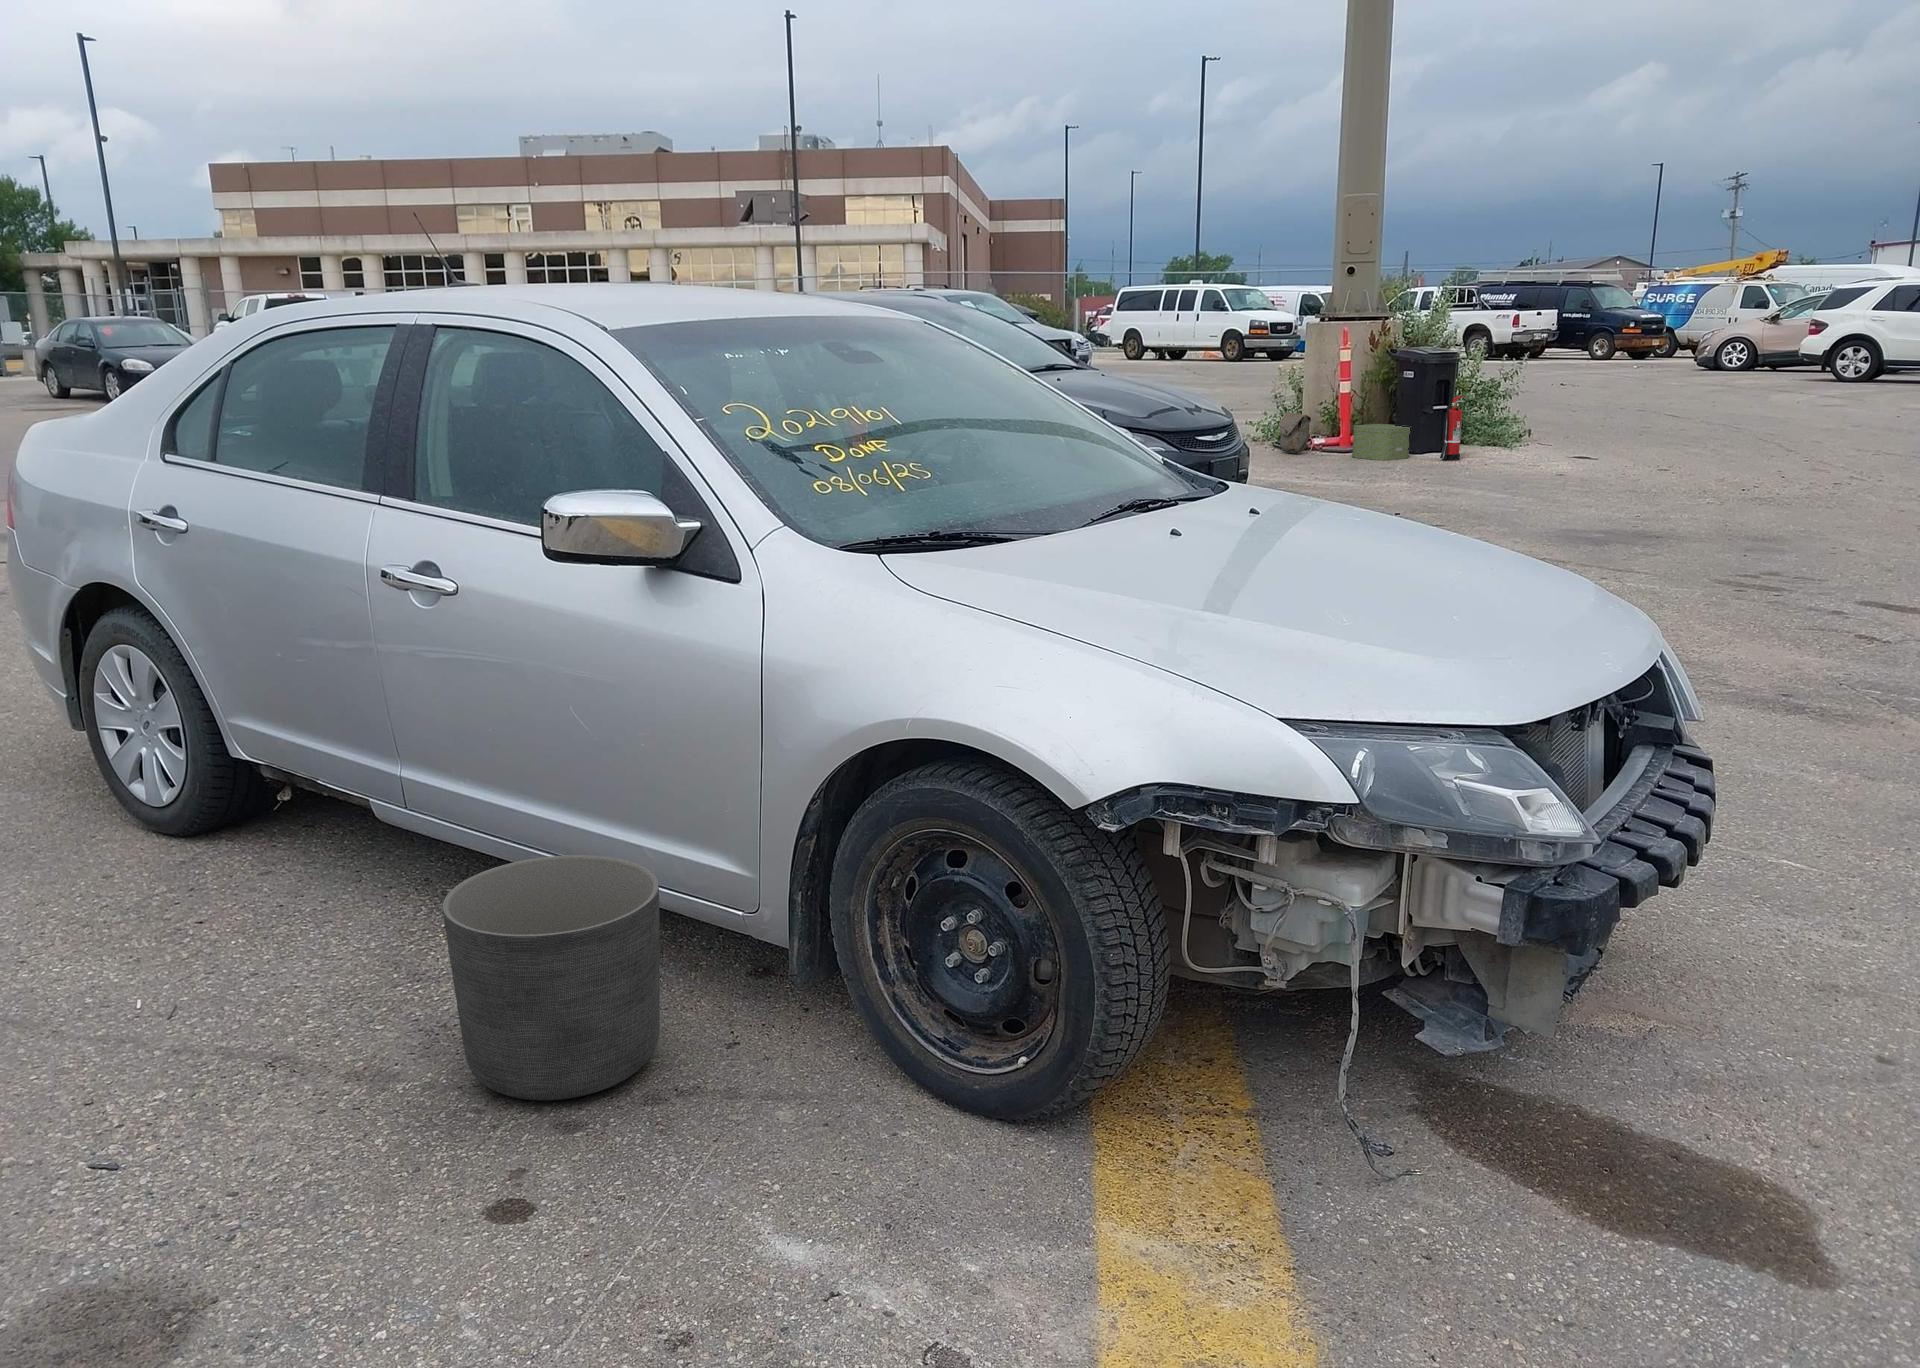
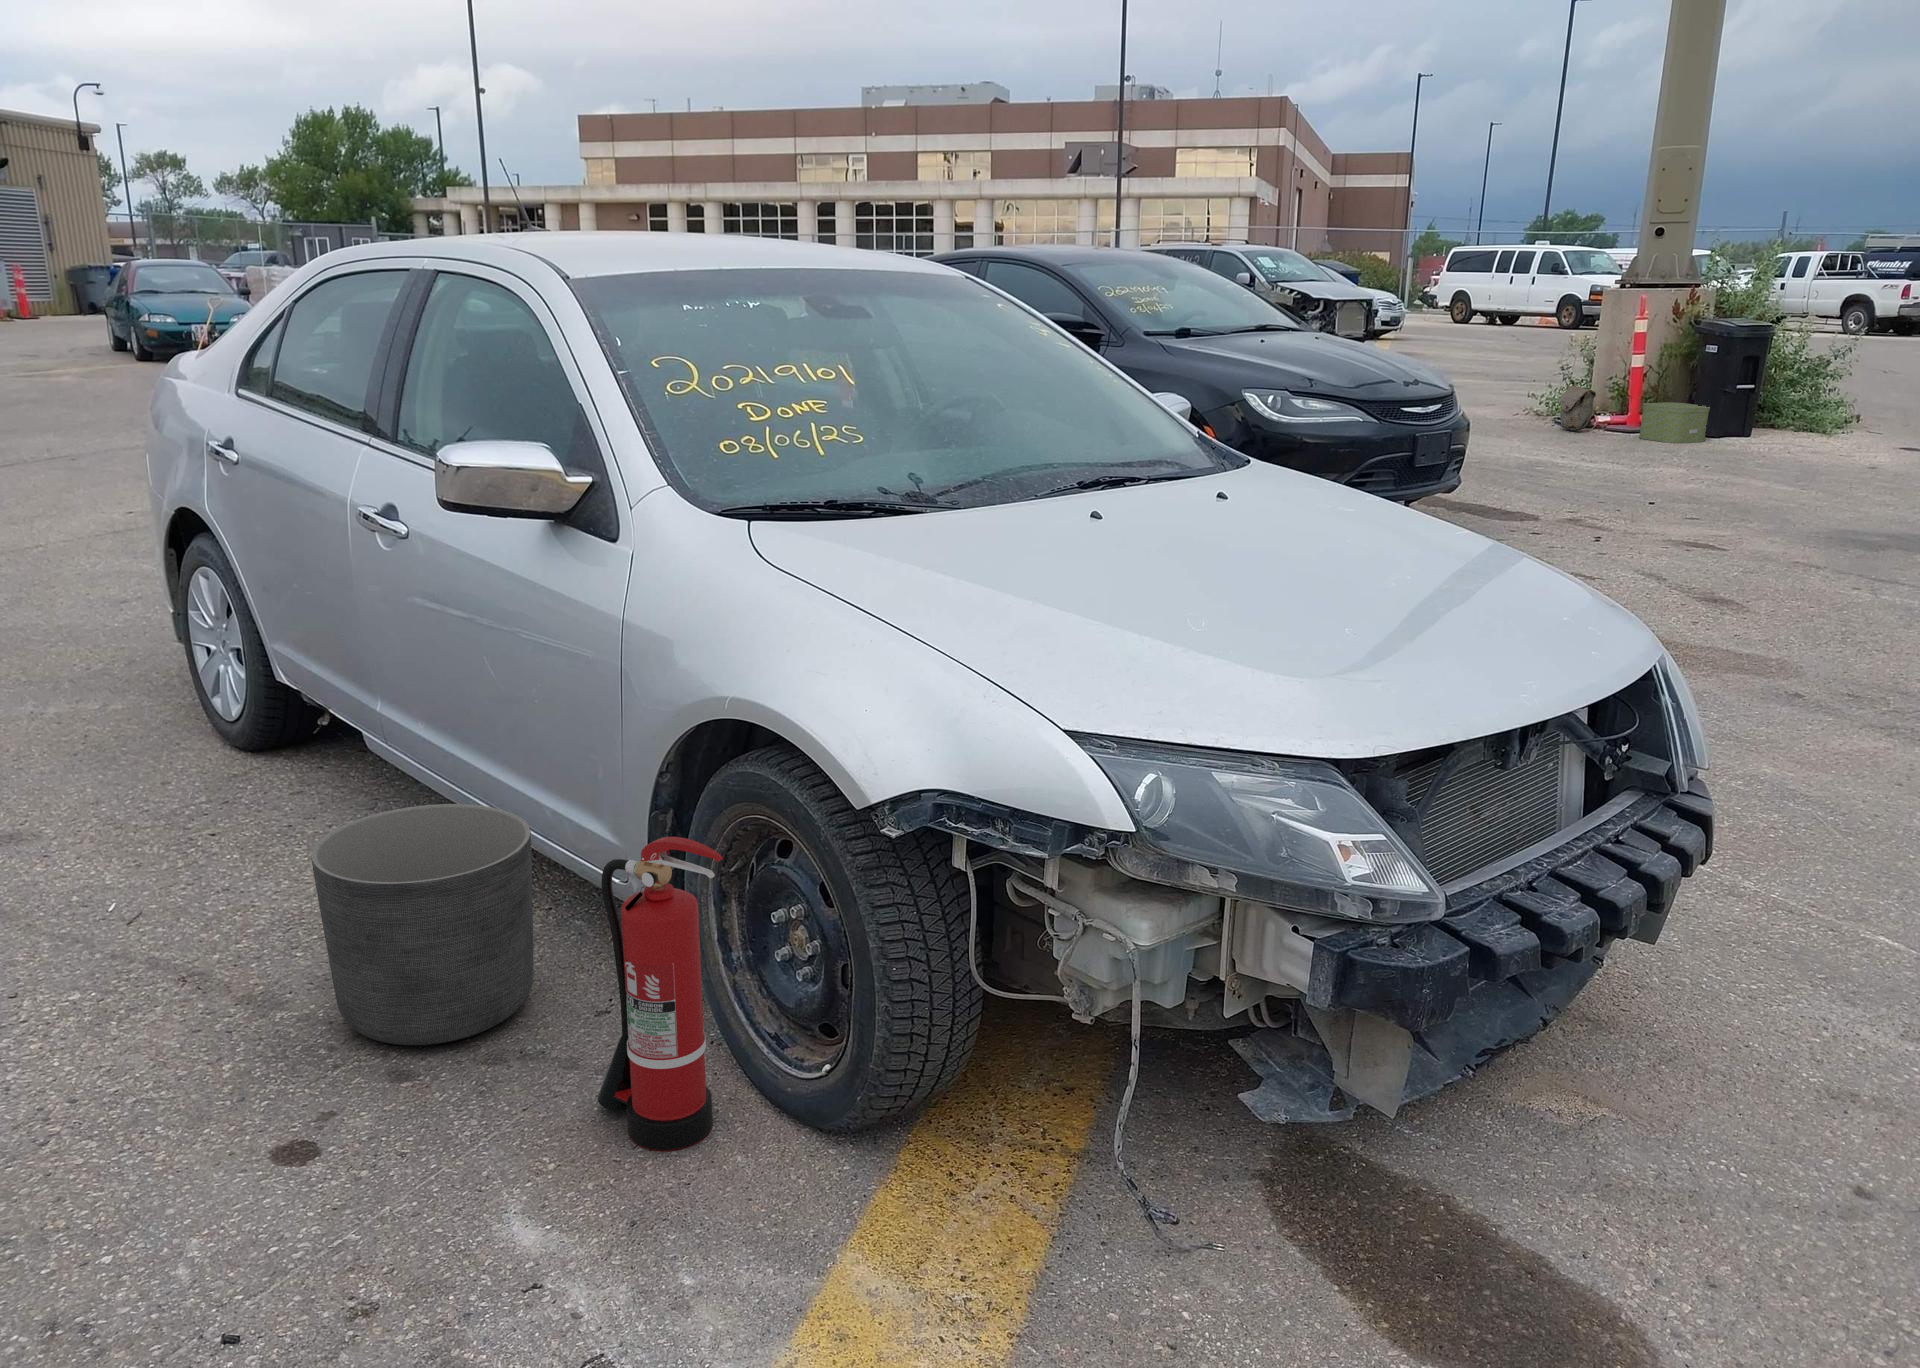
fire extinguisher: present [1440,396,1465,460] -> present [597,837,723,1151]

